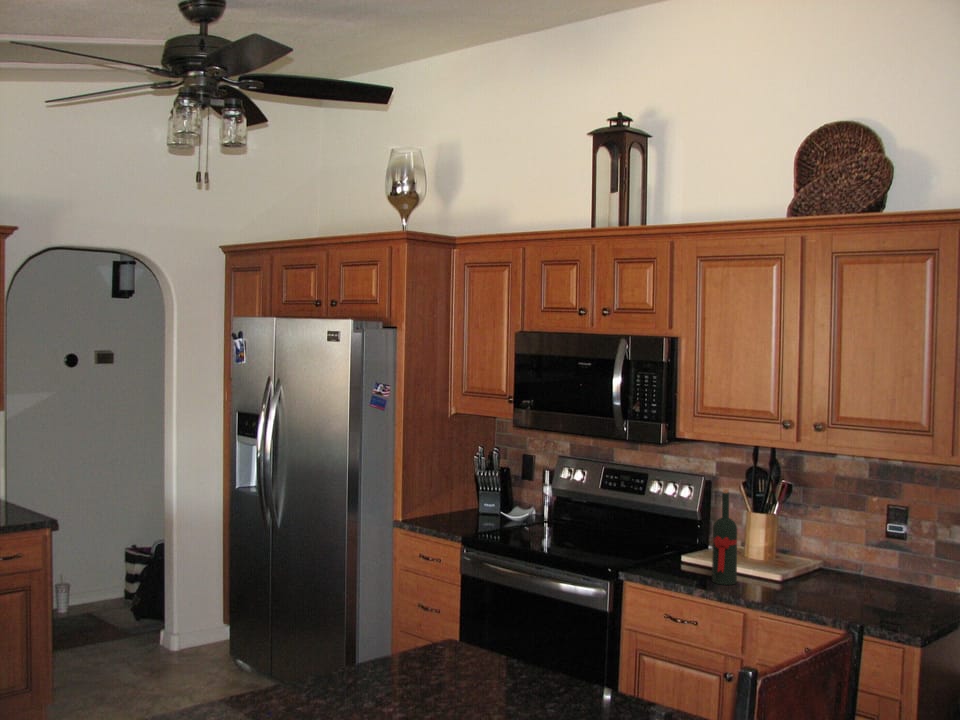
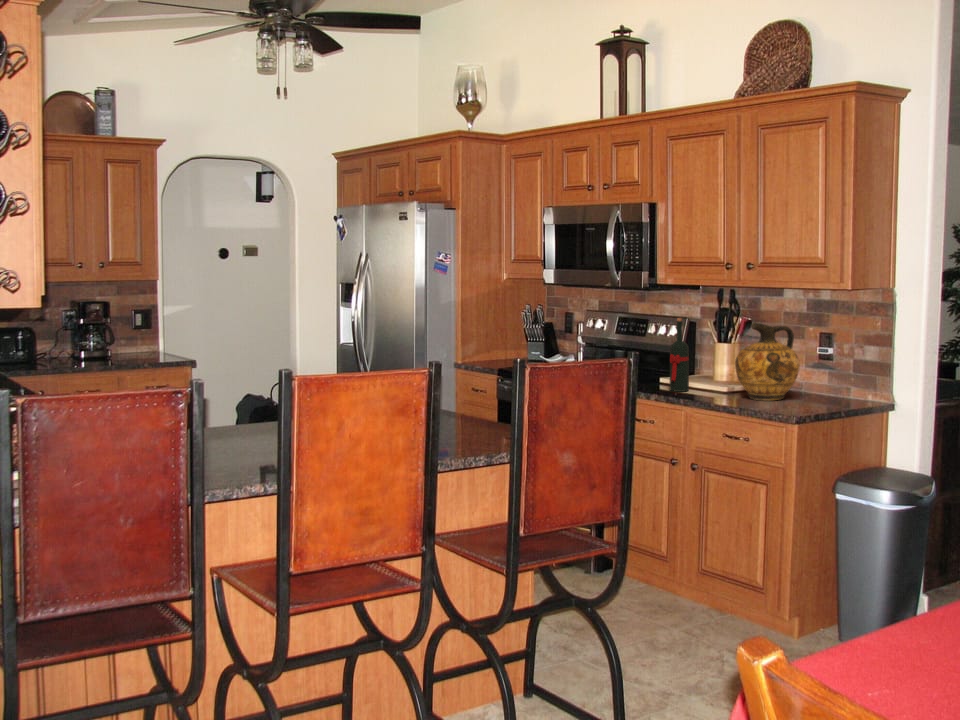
ceramic jug: none [807,501,893,604] -> present [735,322,800,400]

